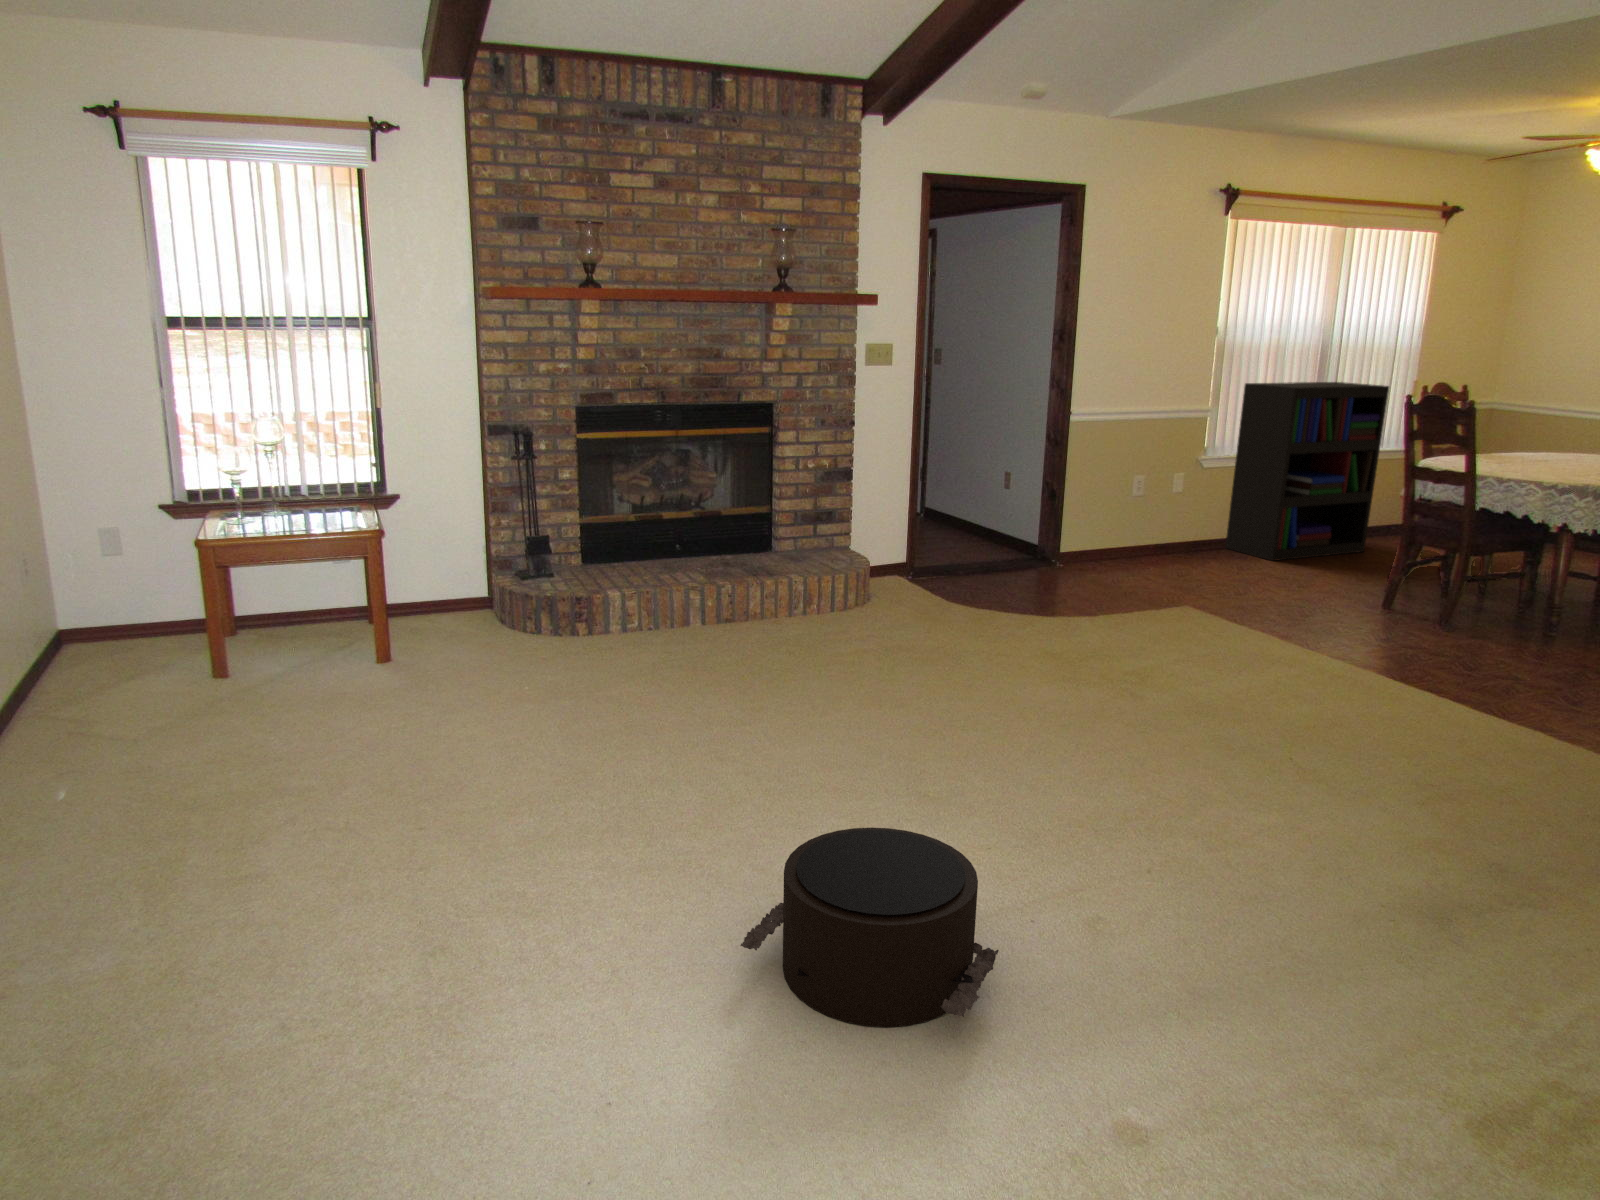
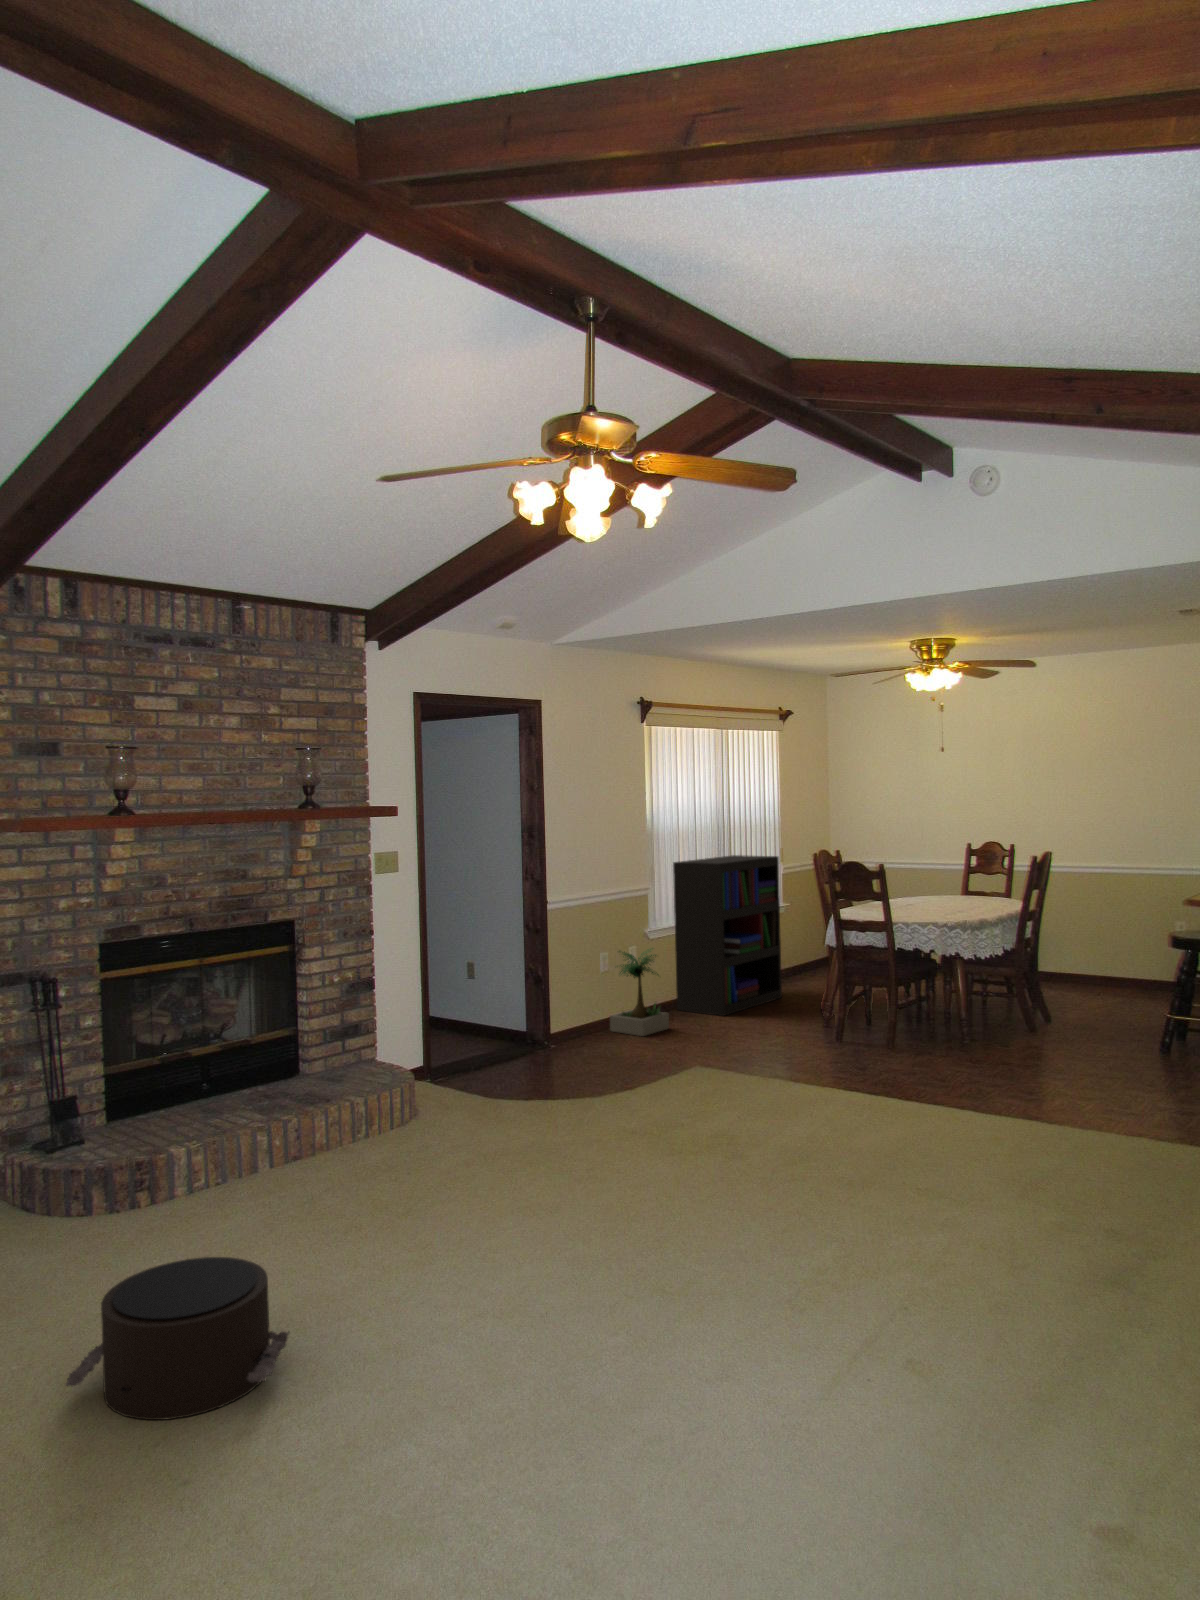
potted plant: none [1130,474,1202,568] -> present [610,949,669,1036]
pouf: present [740,827,999,1027] -> present [65,1257,289,1420]

